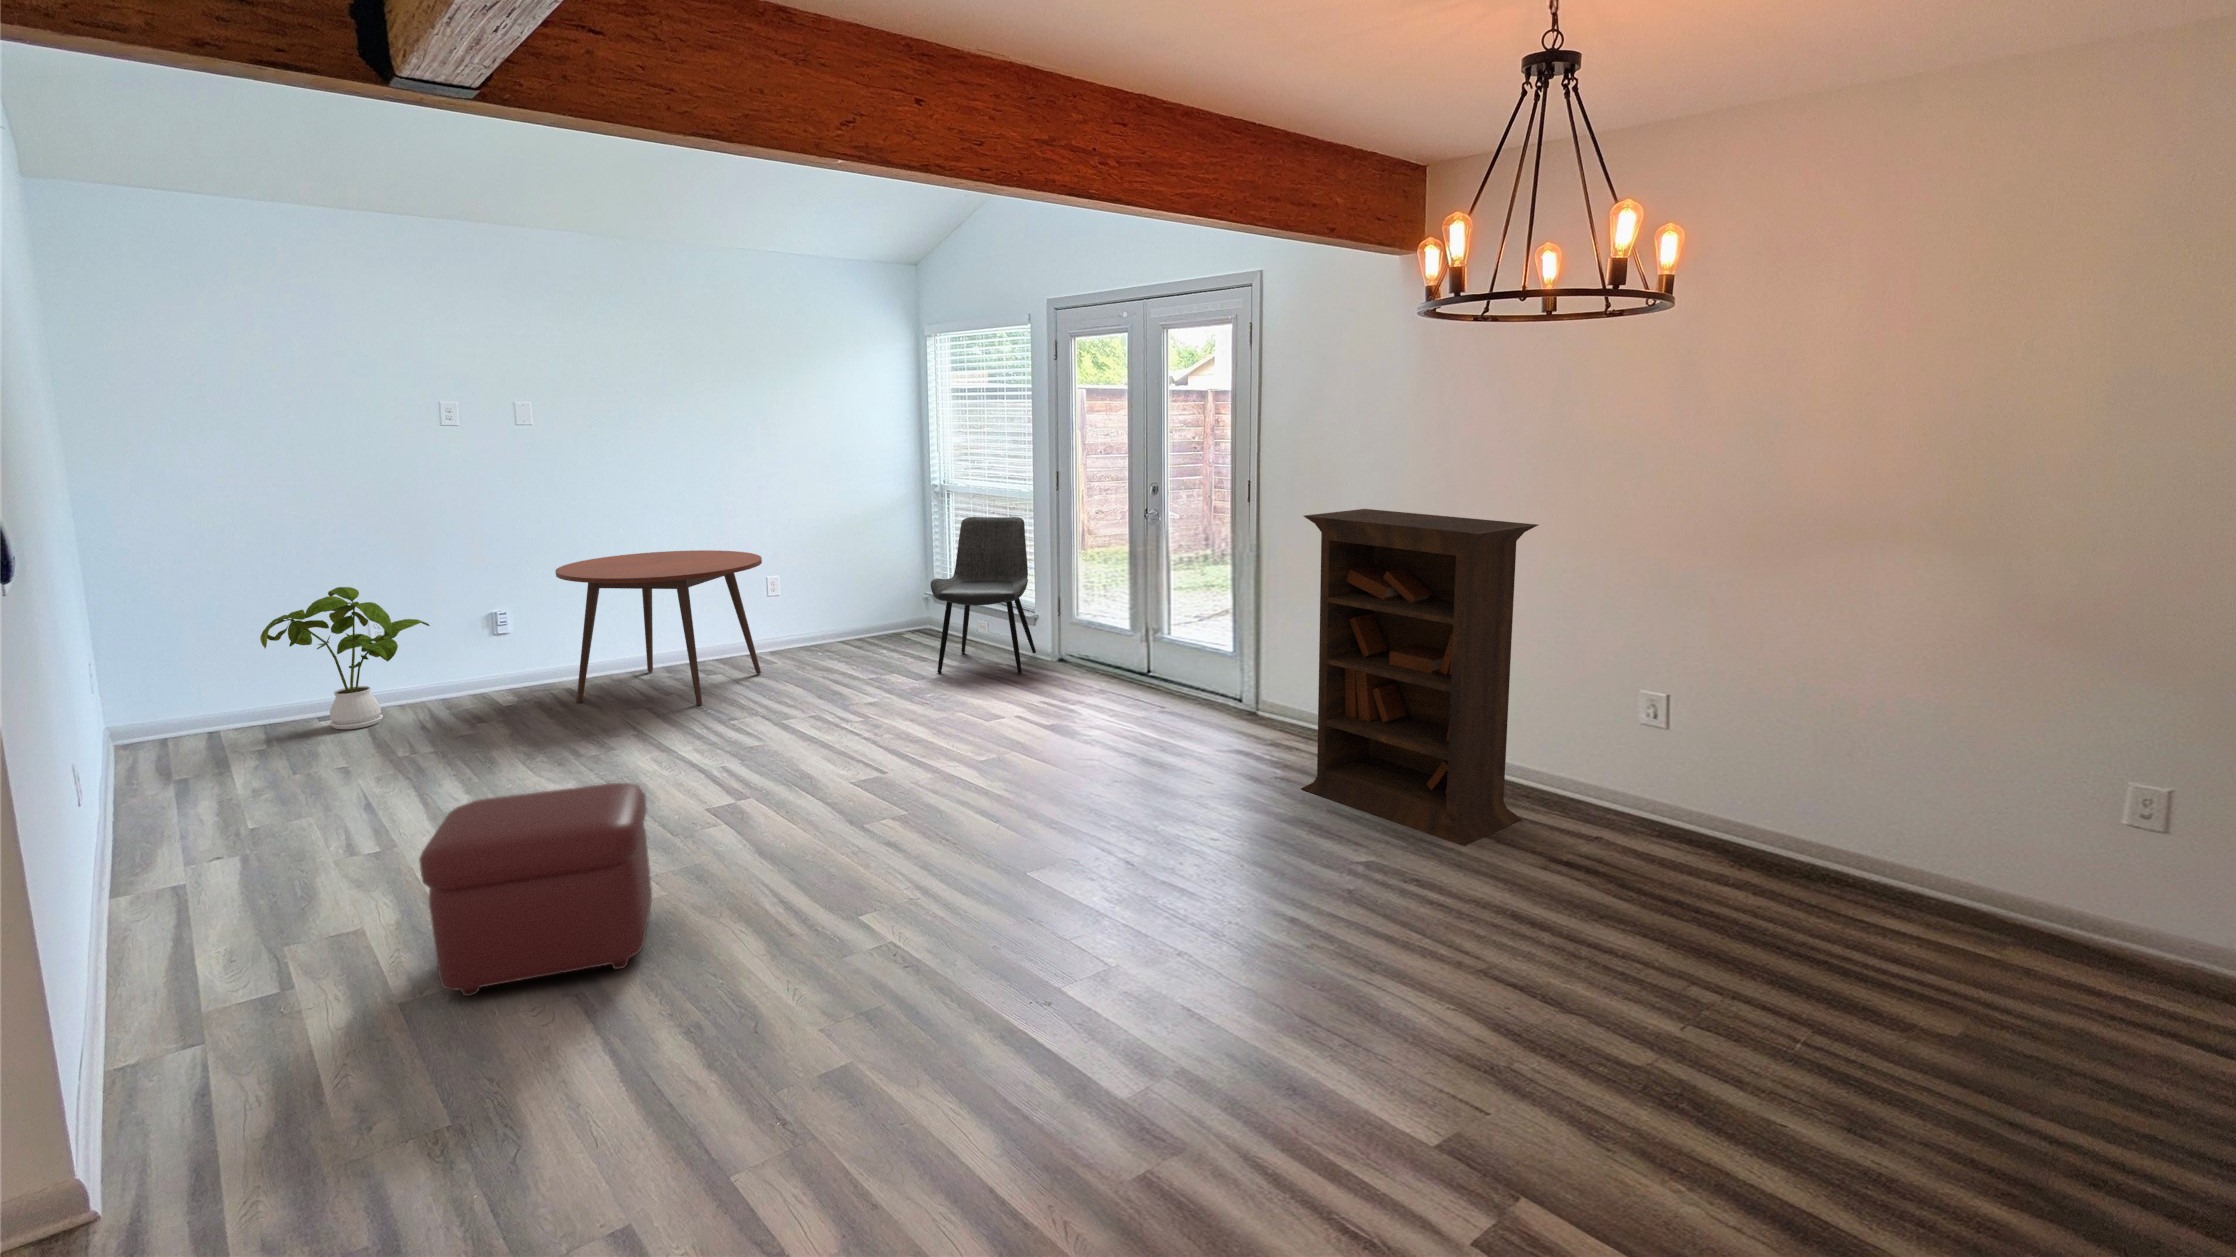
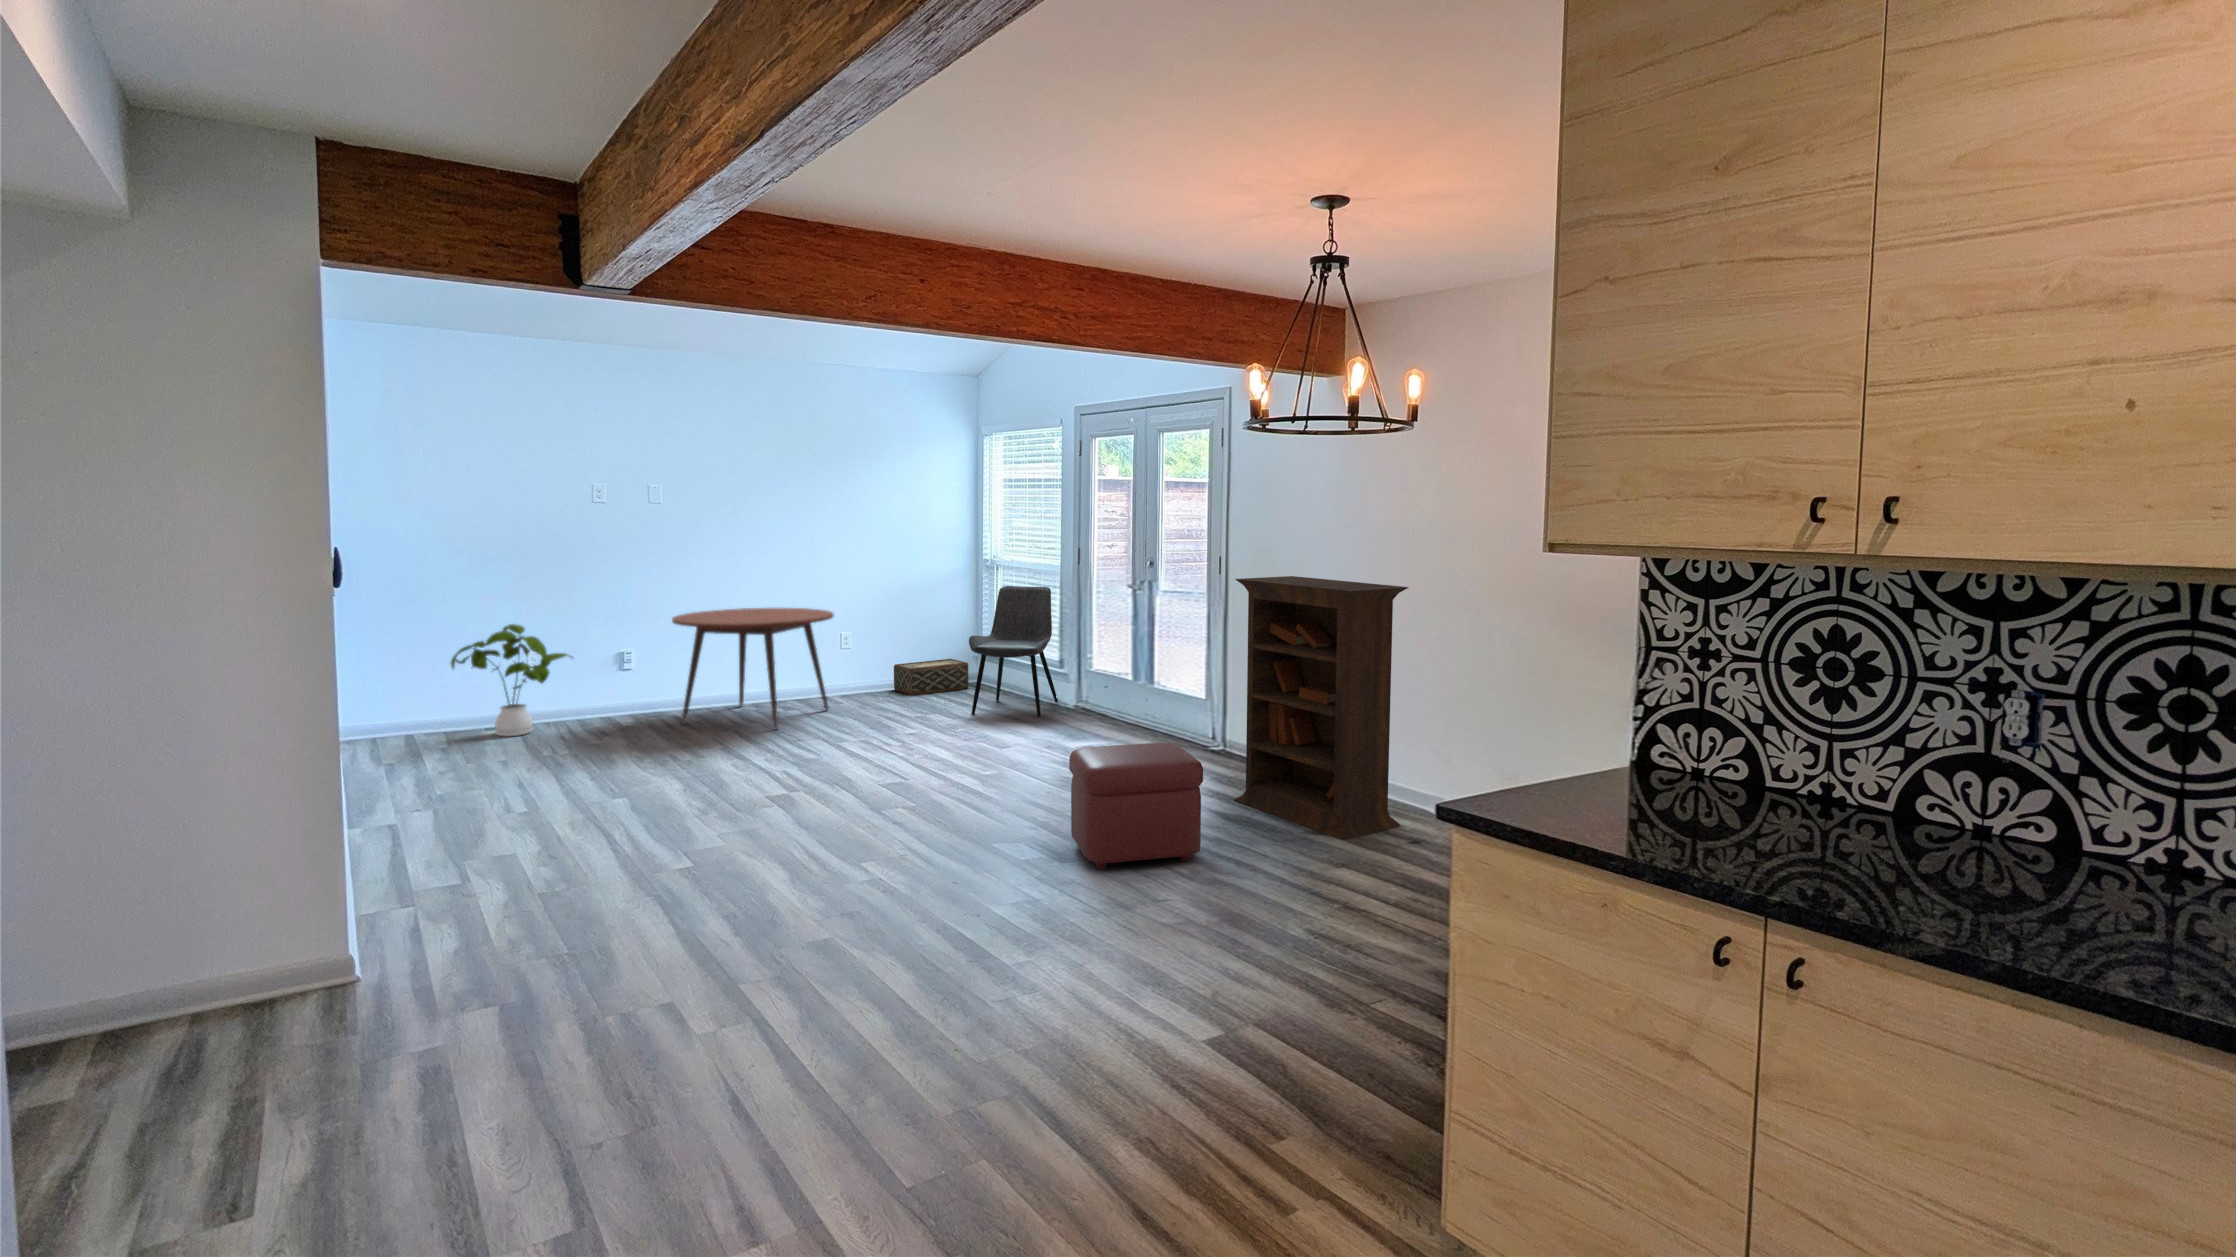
woven basket: none [833,602,923,648] -> present [894,659,969,695]
ottoman: present [419,783,652,996] -> present [1069,743,1203,870]

